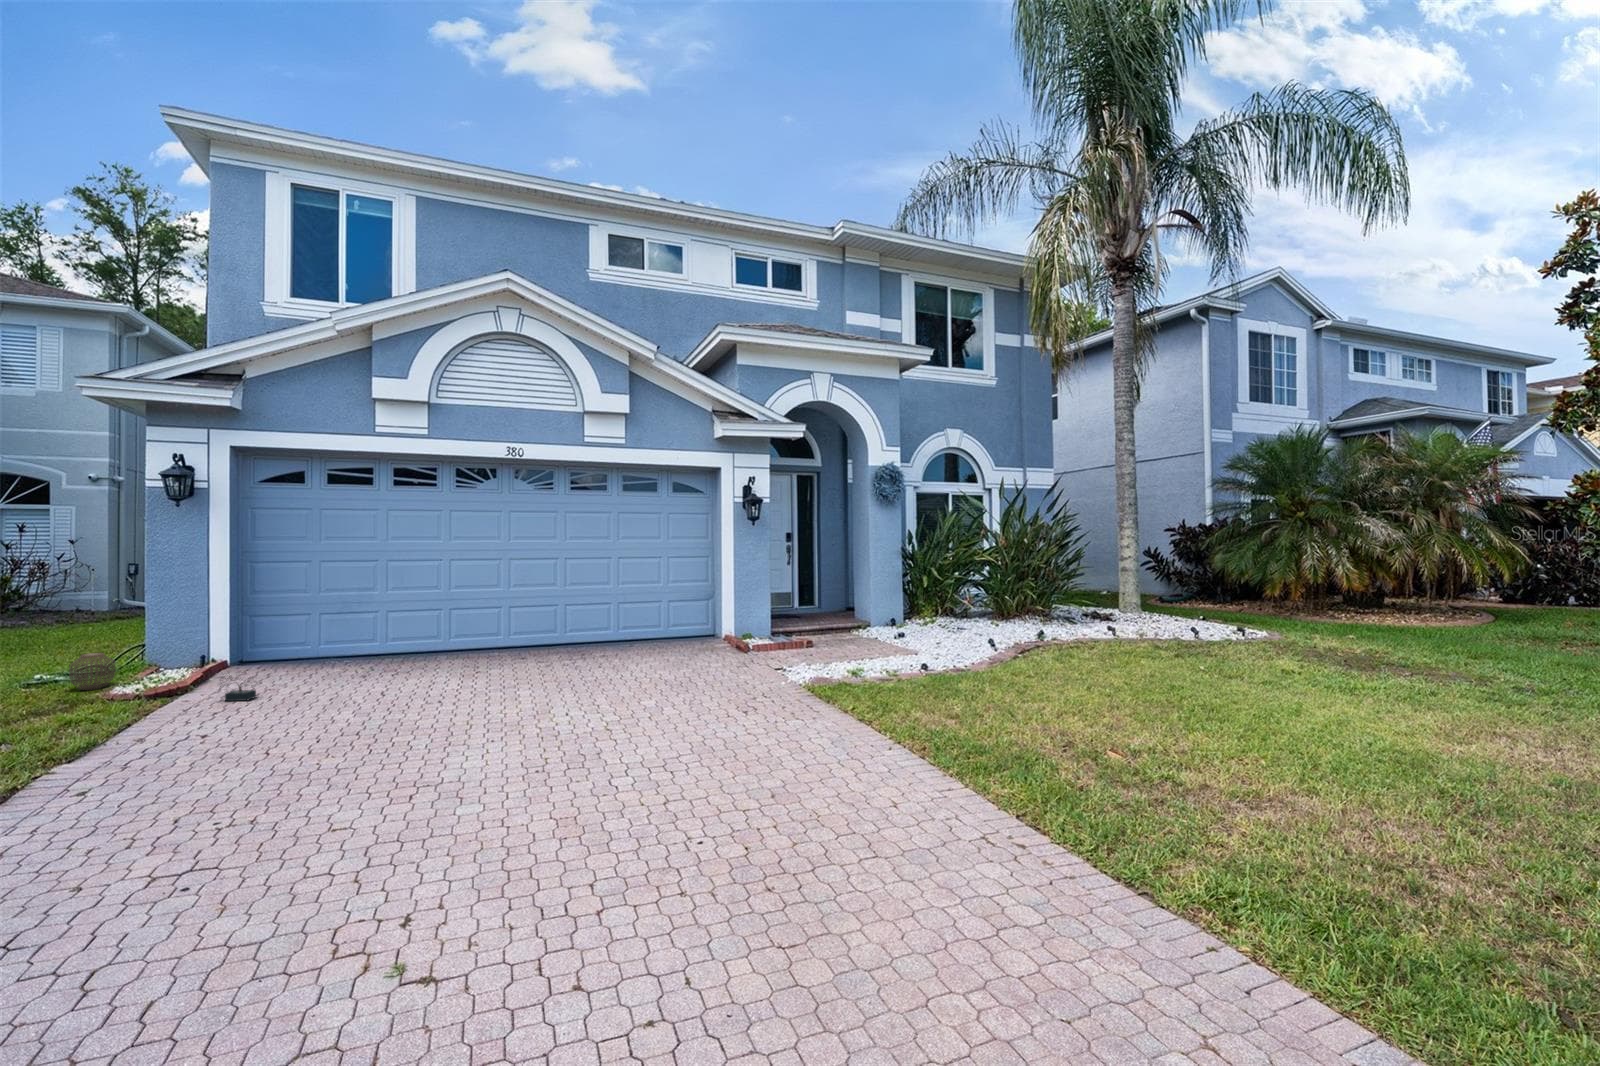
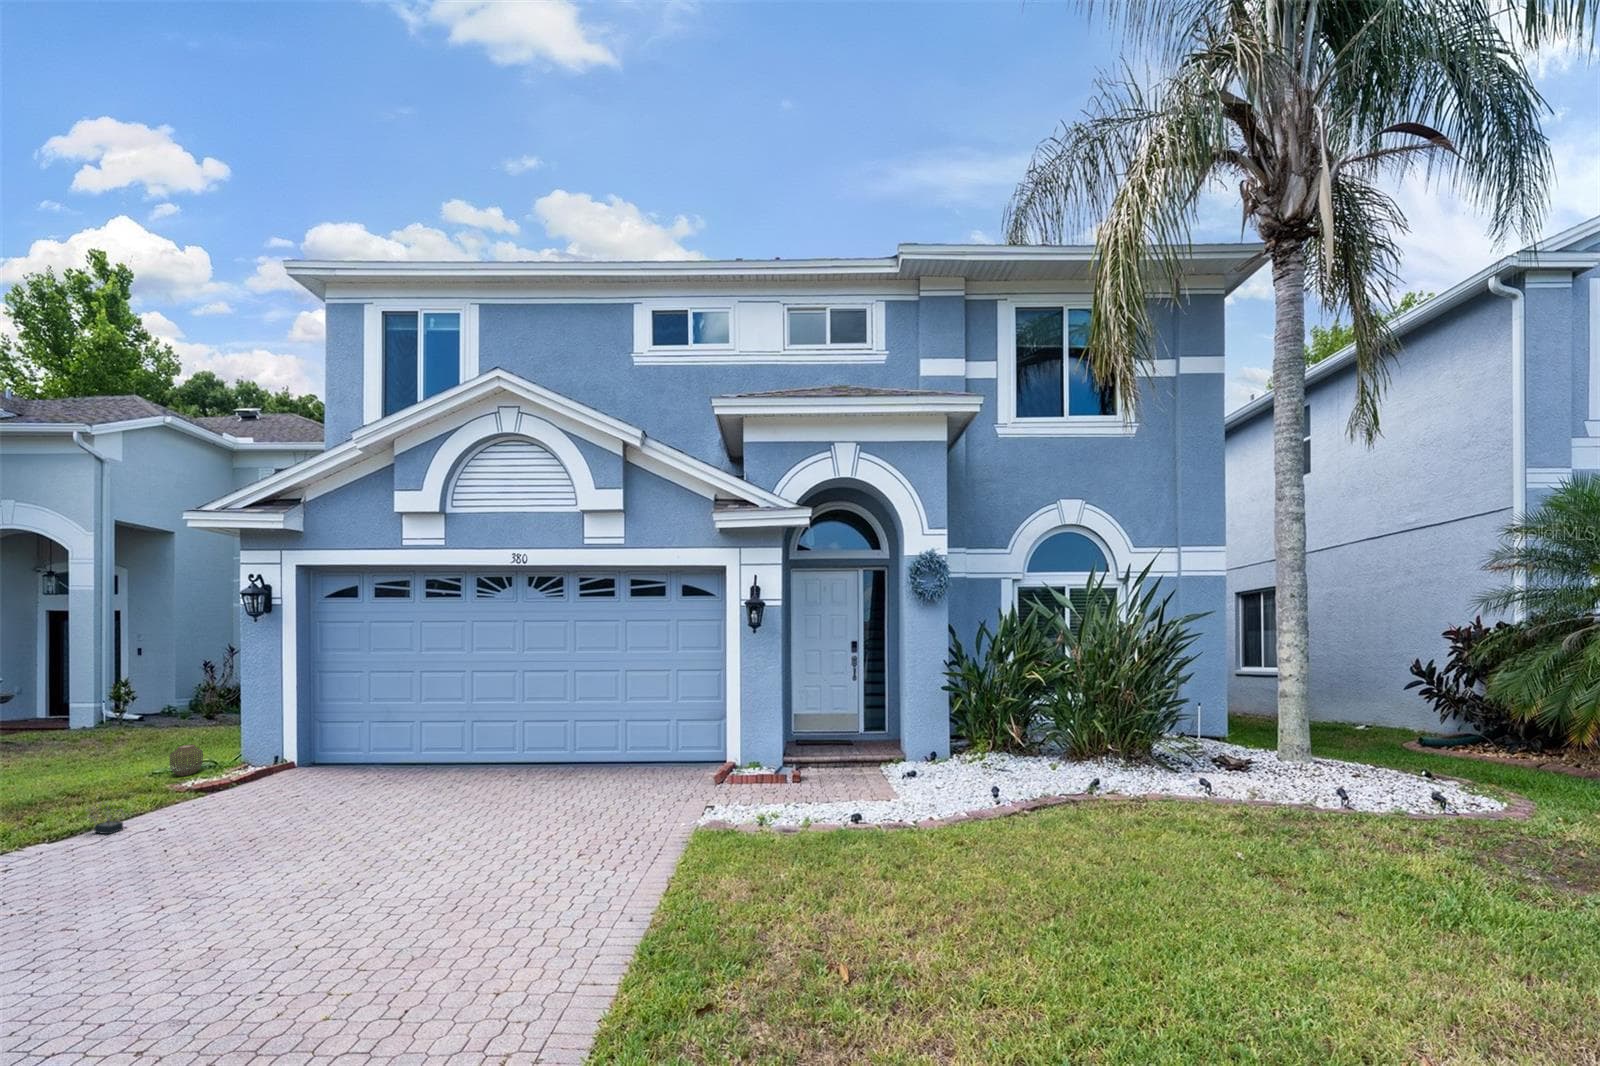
decorative plant: present [219,670,258,701] -> present [89,802,124,834]

